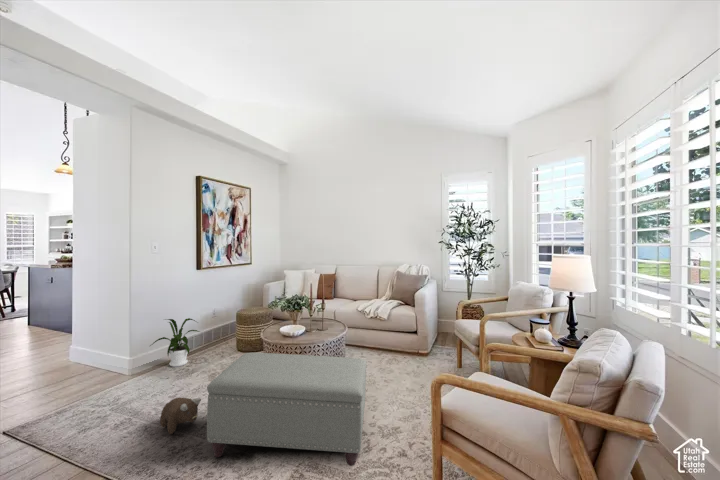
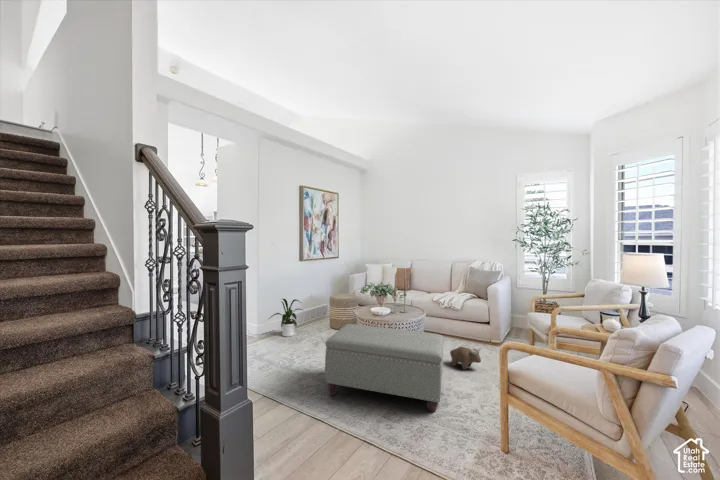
plush toy: present [160,397,201,434] -> present [450,347,482,370]

